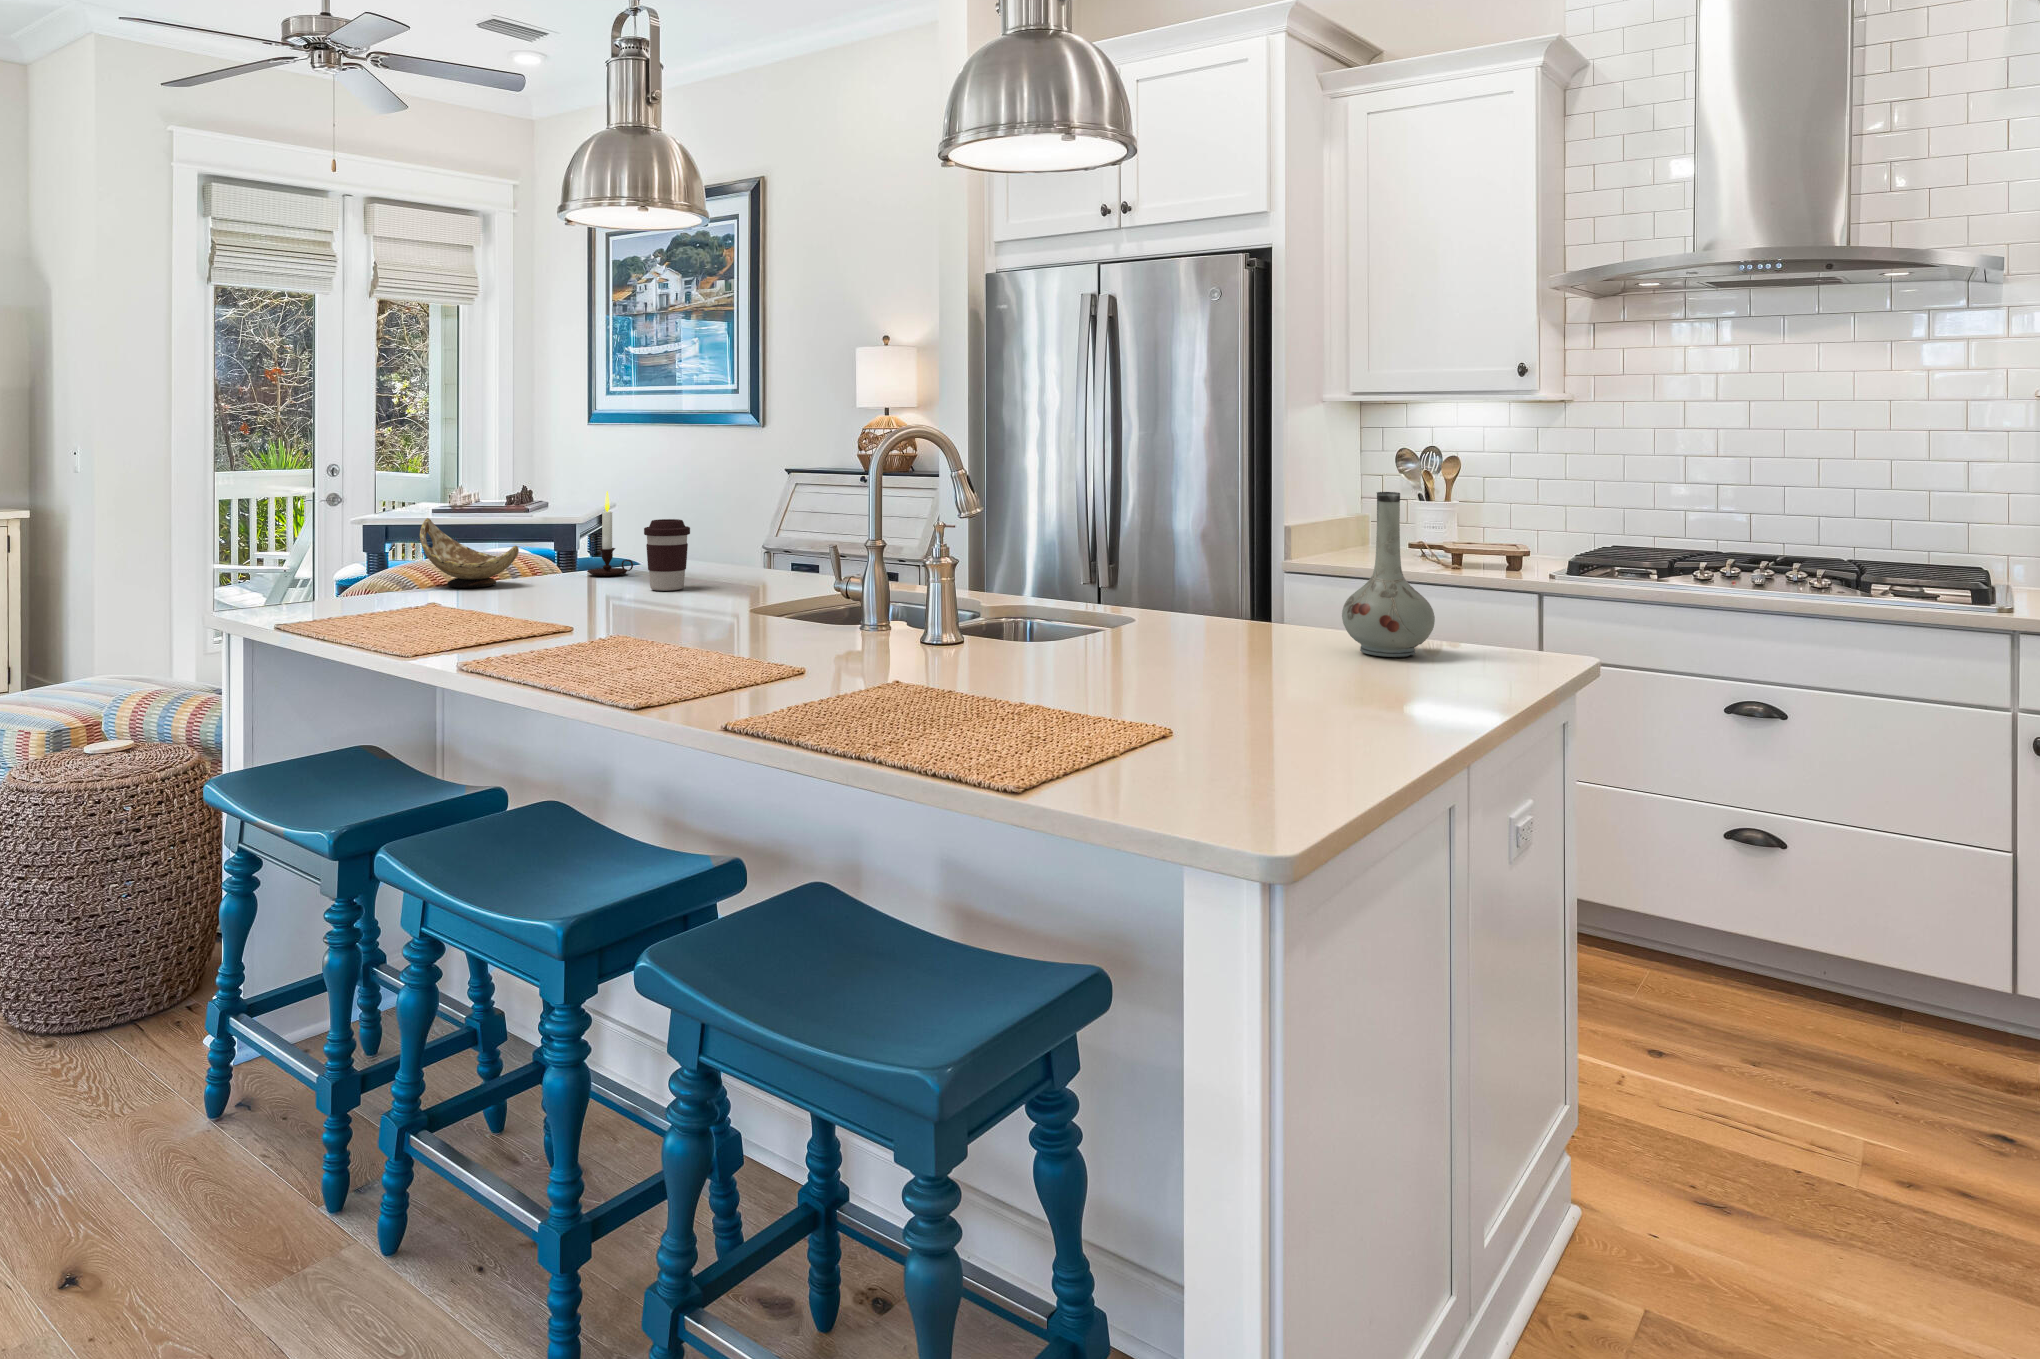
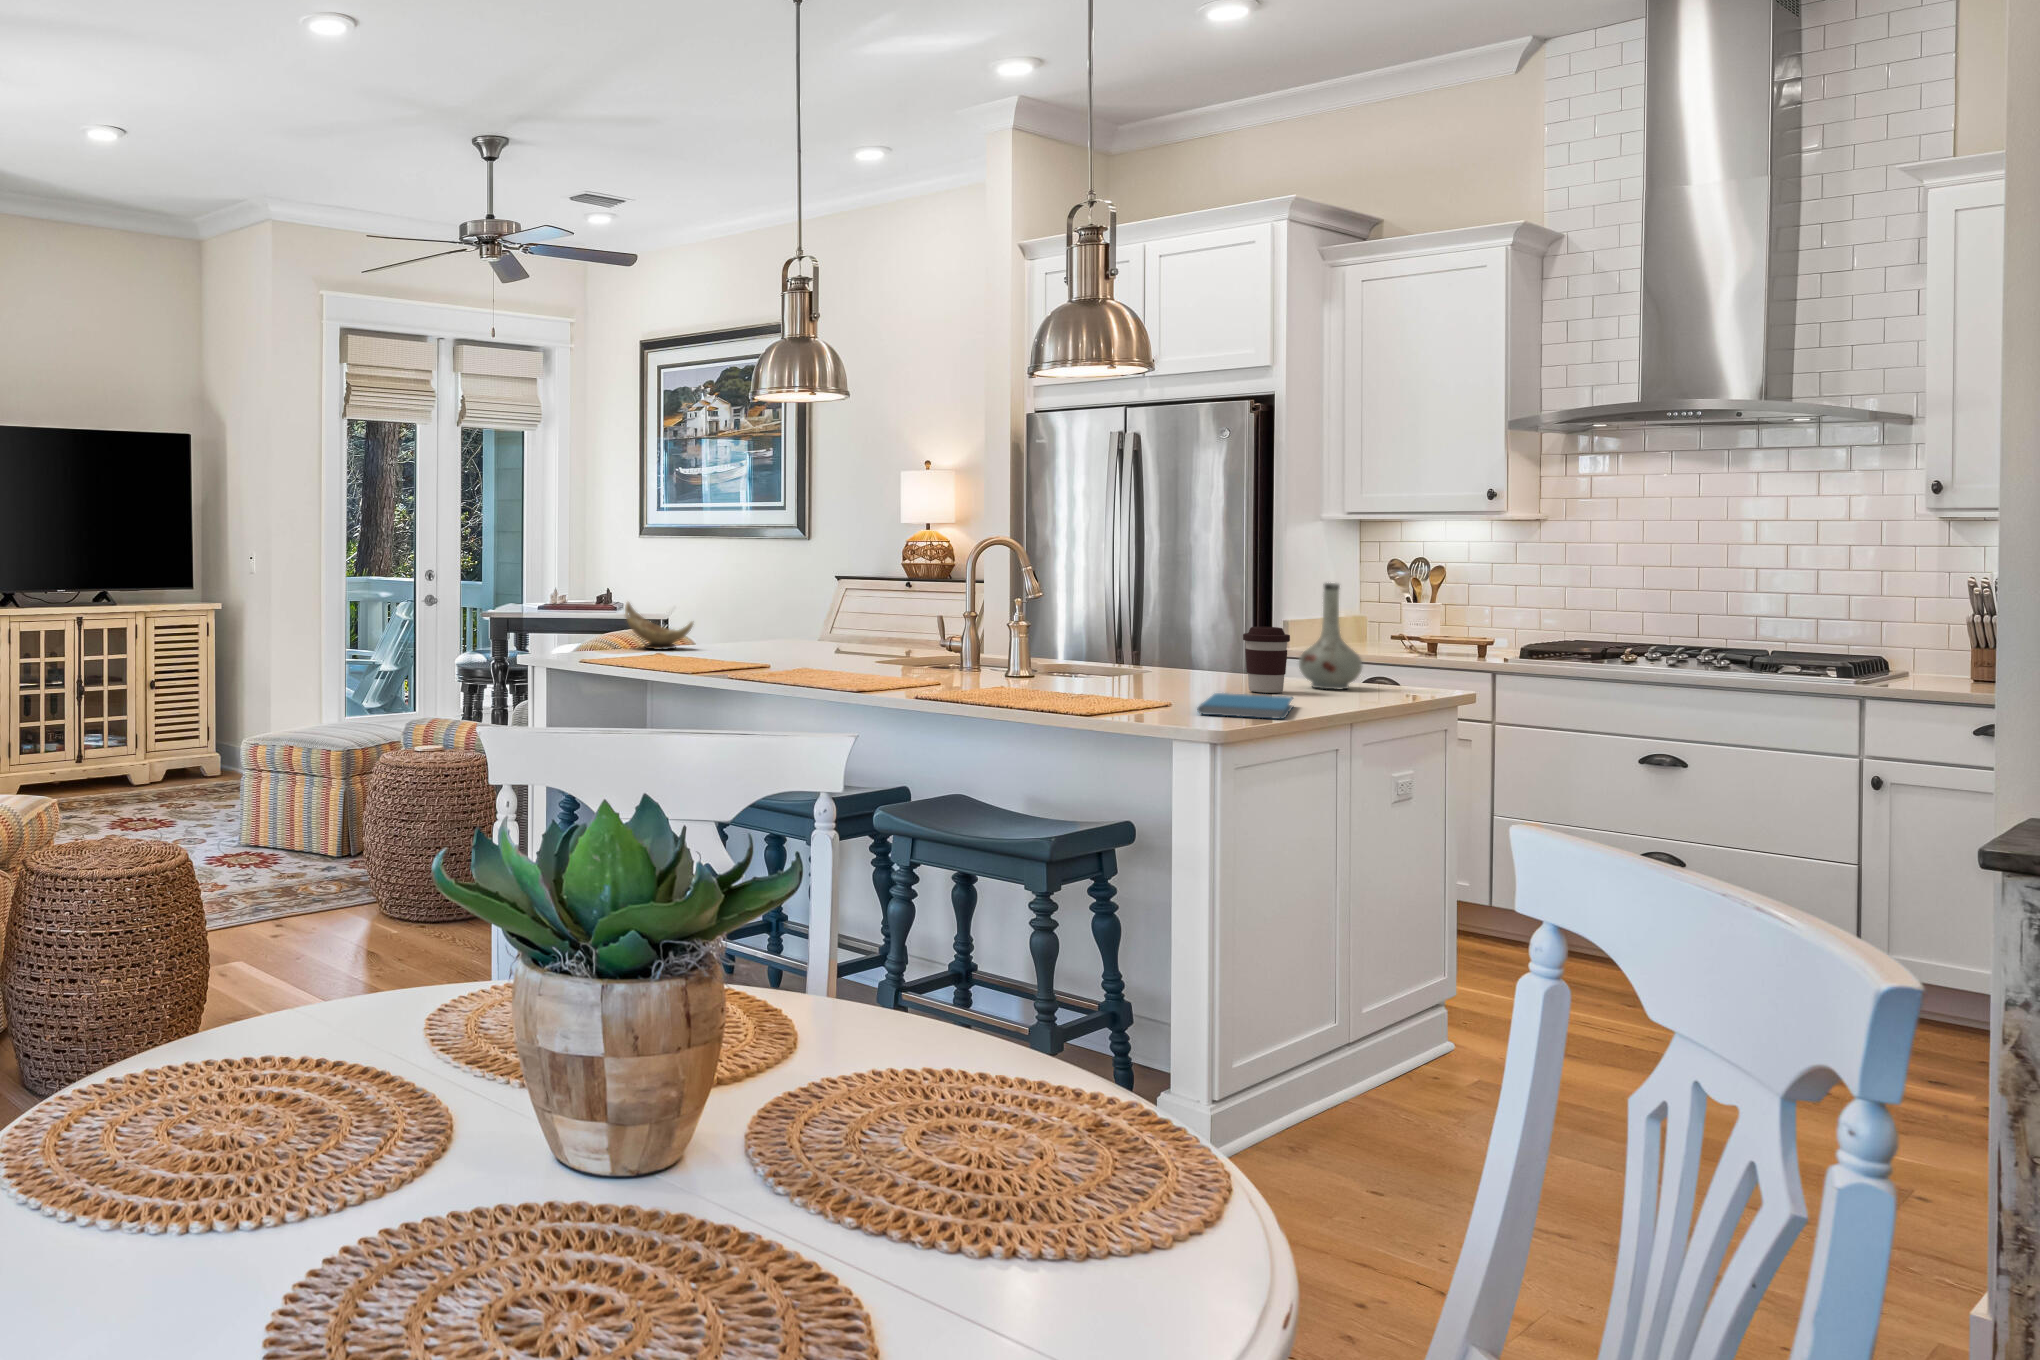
candle: present [587,491,633,576] -> none [732,584,766,646]
coffee cup: present [644,519,690,591] -> present [1243,627,1290,693]
book: none [1204,688,1360,762] -> present [1197,693,1294,719]

